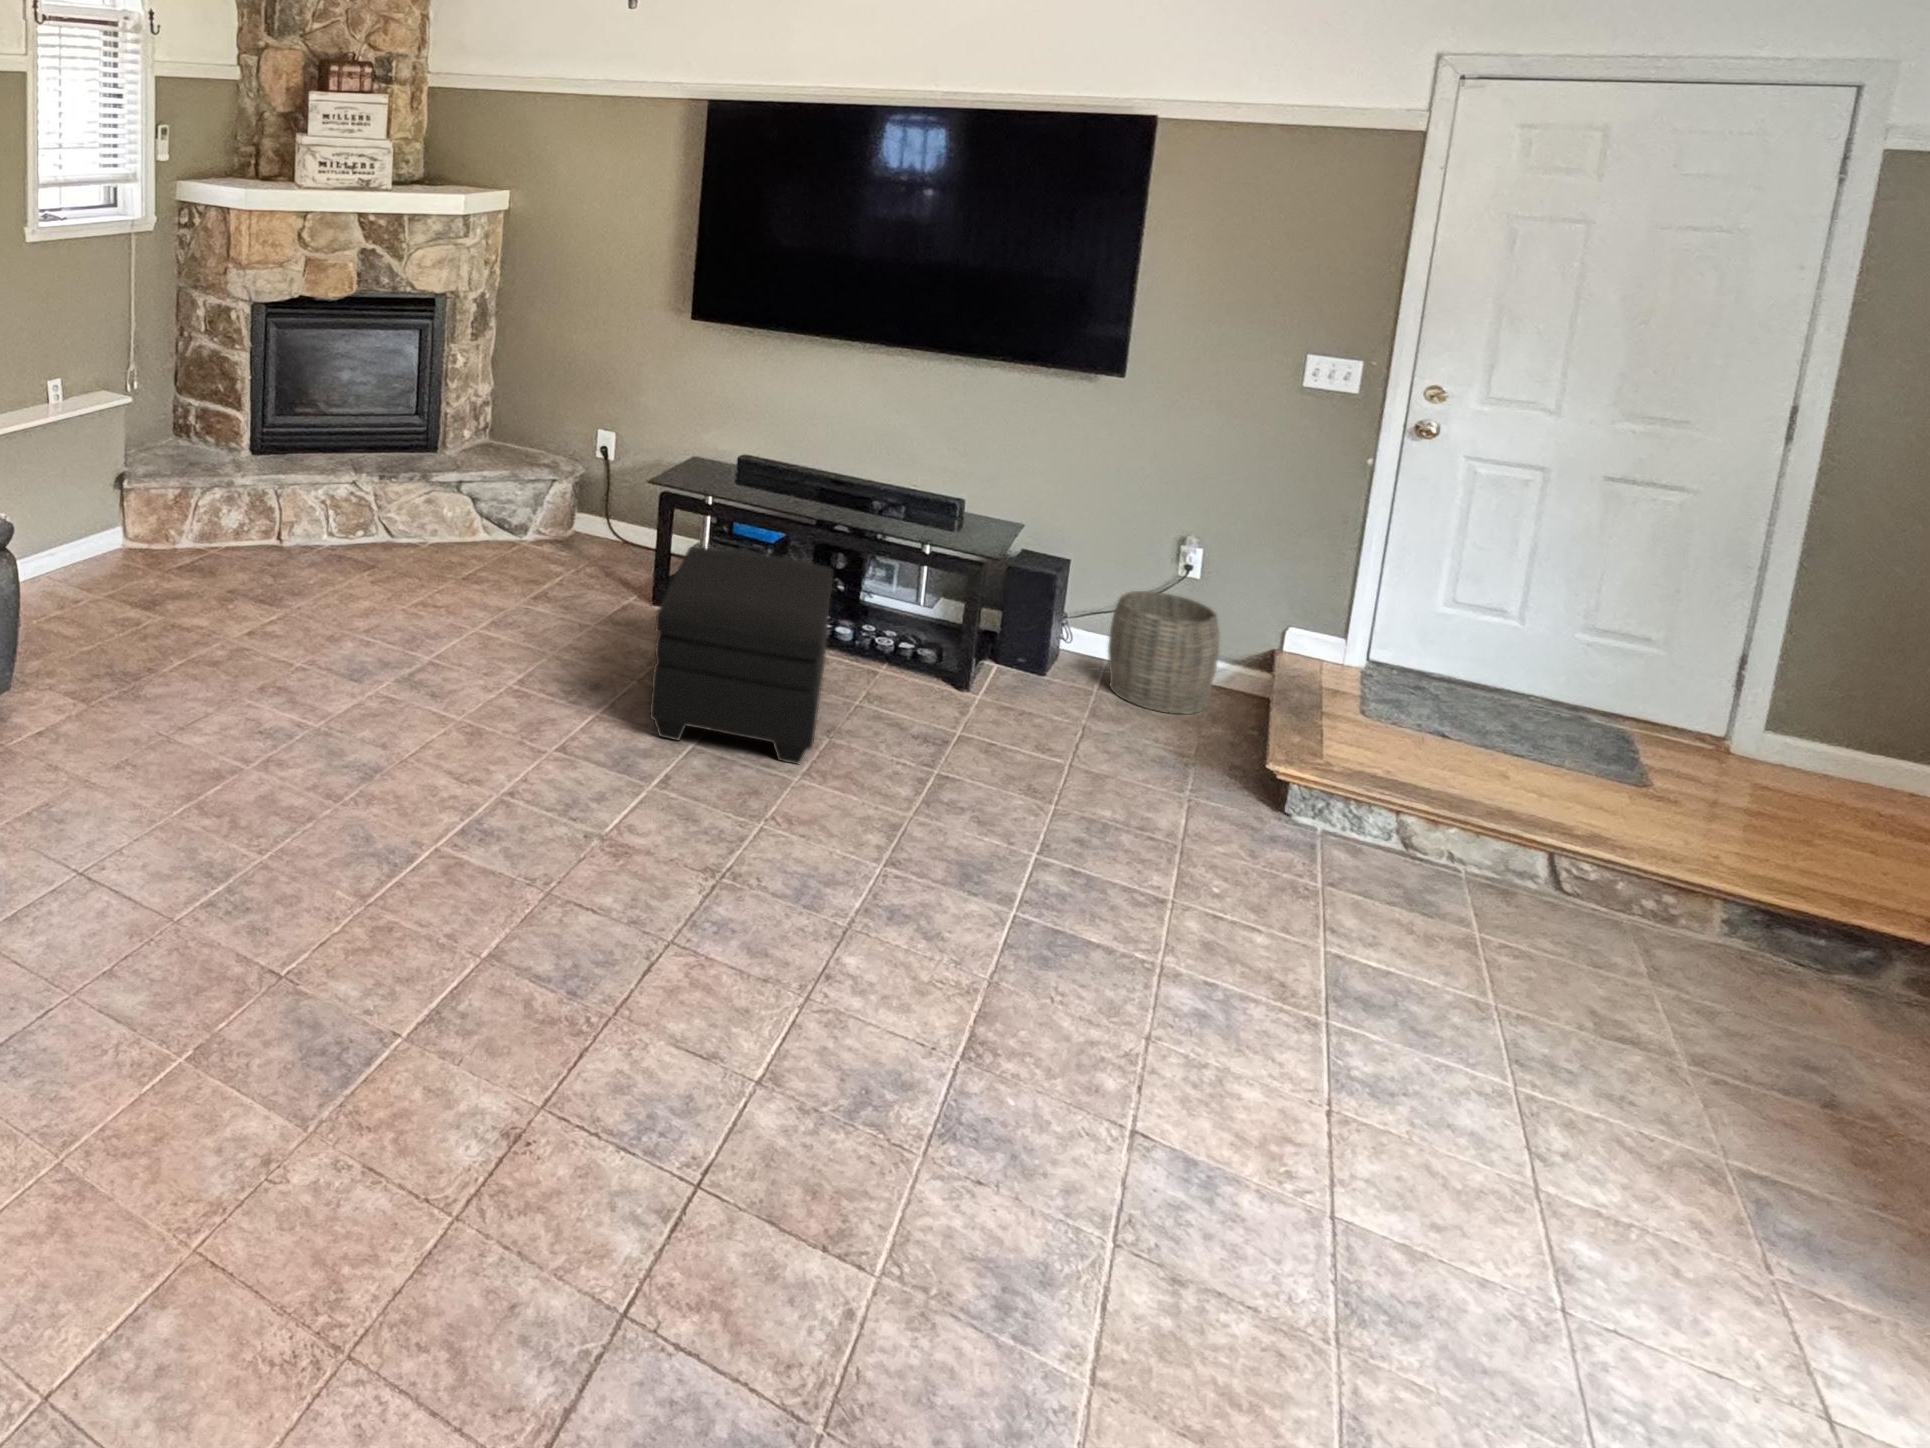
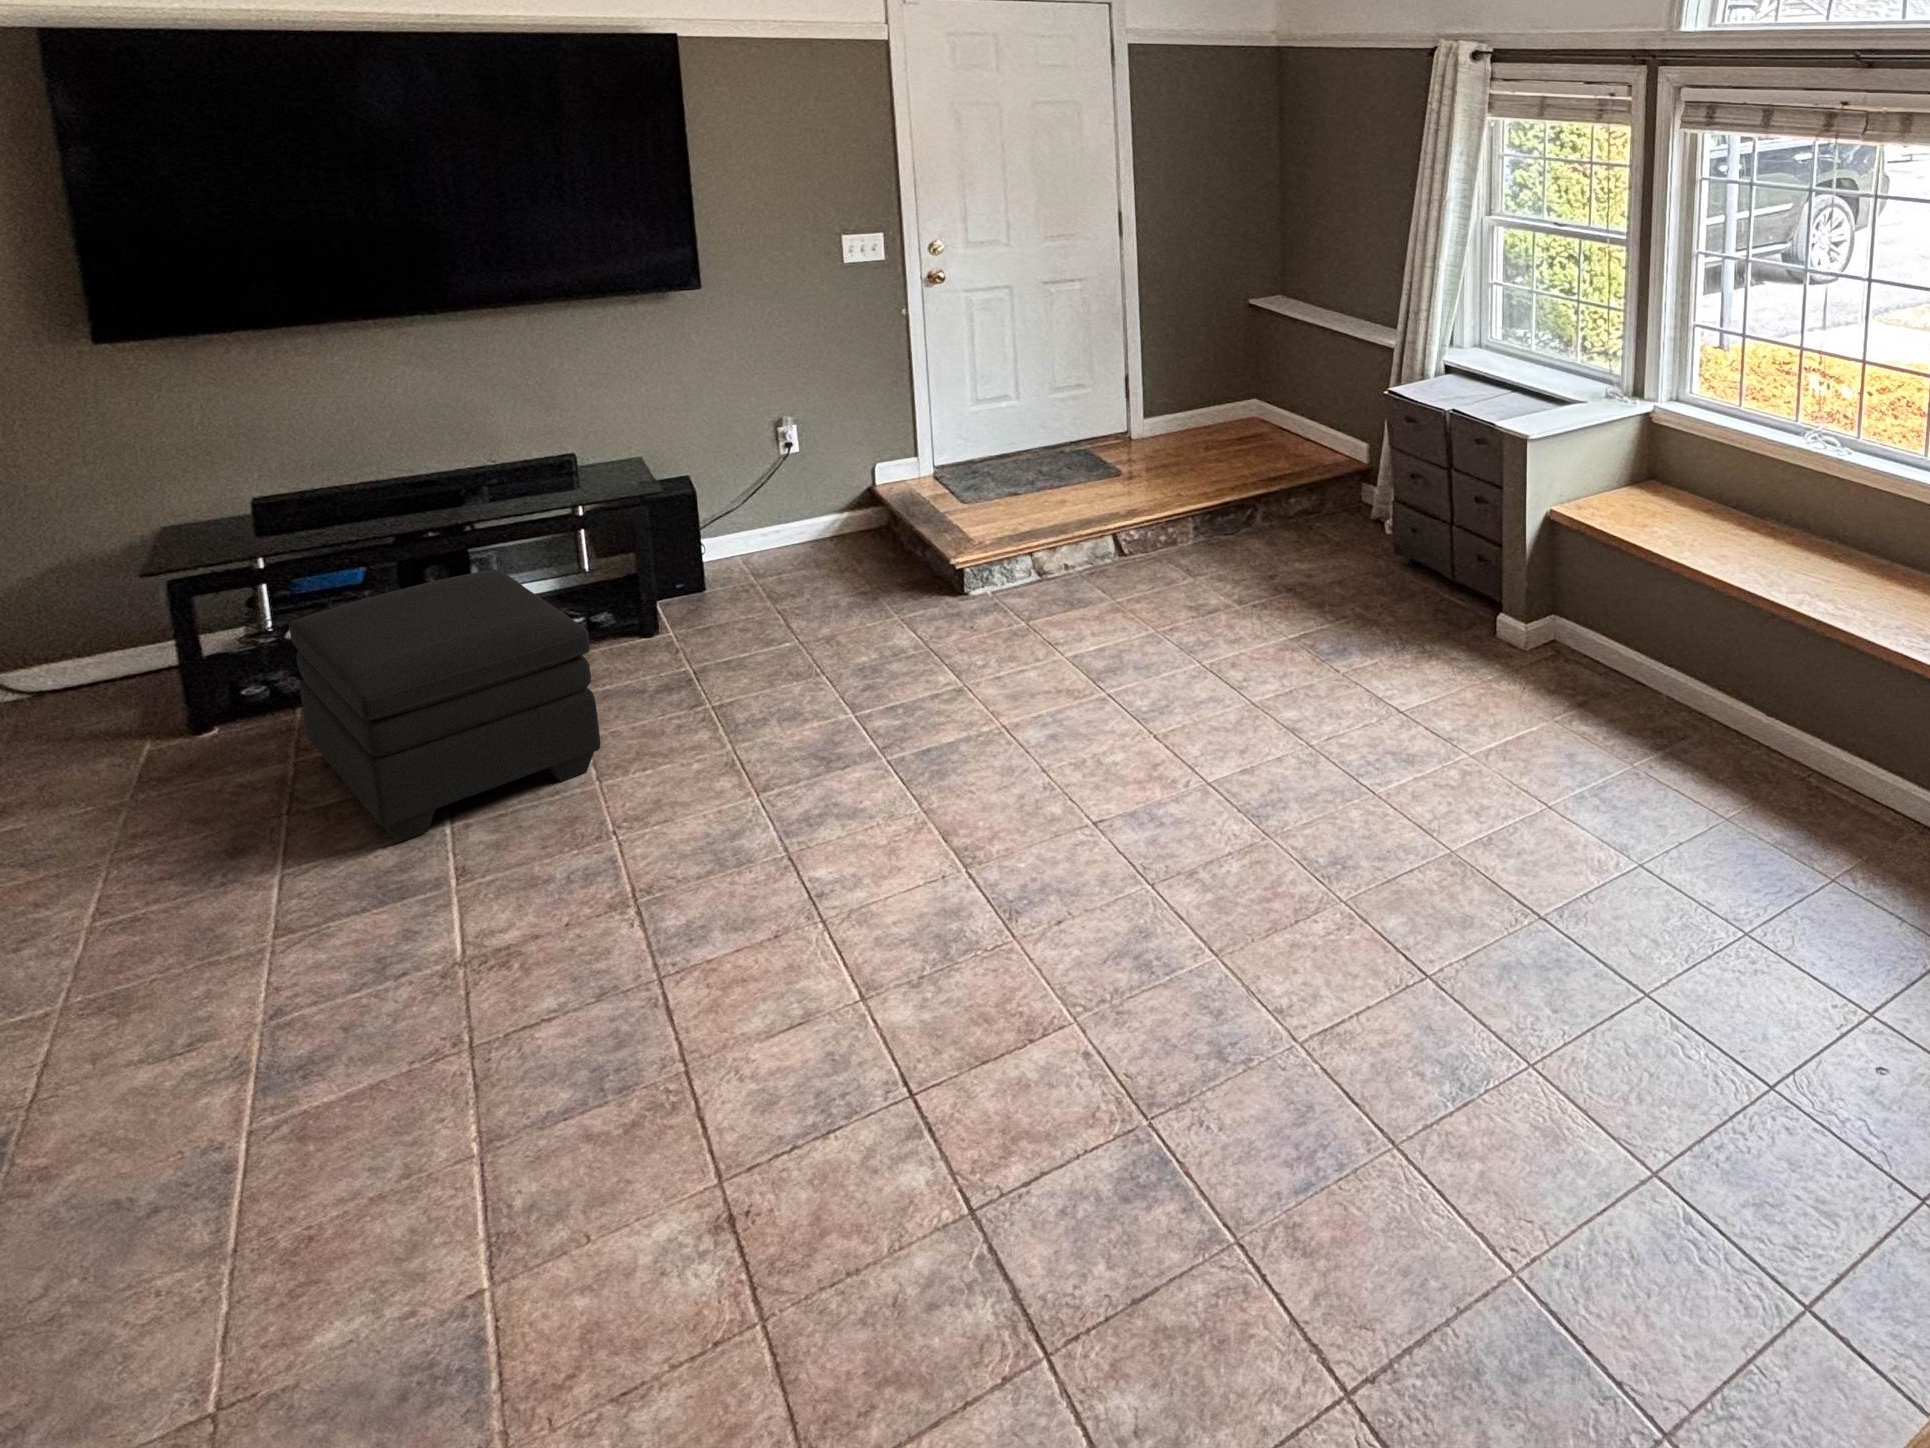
woven basket: present [1108,591,1220,714] -> none [753,470,847,575]

